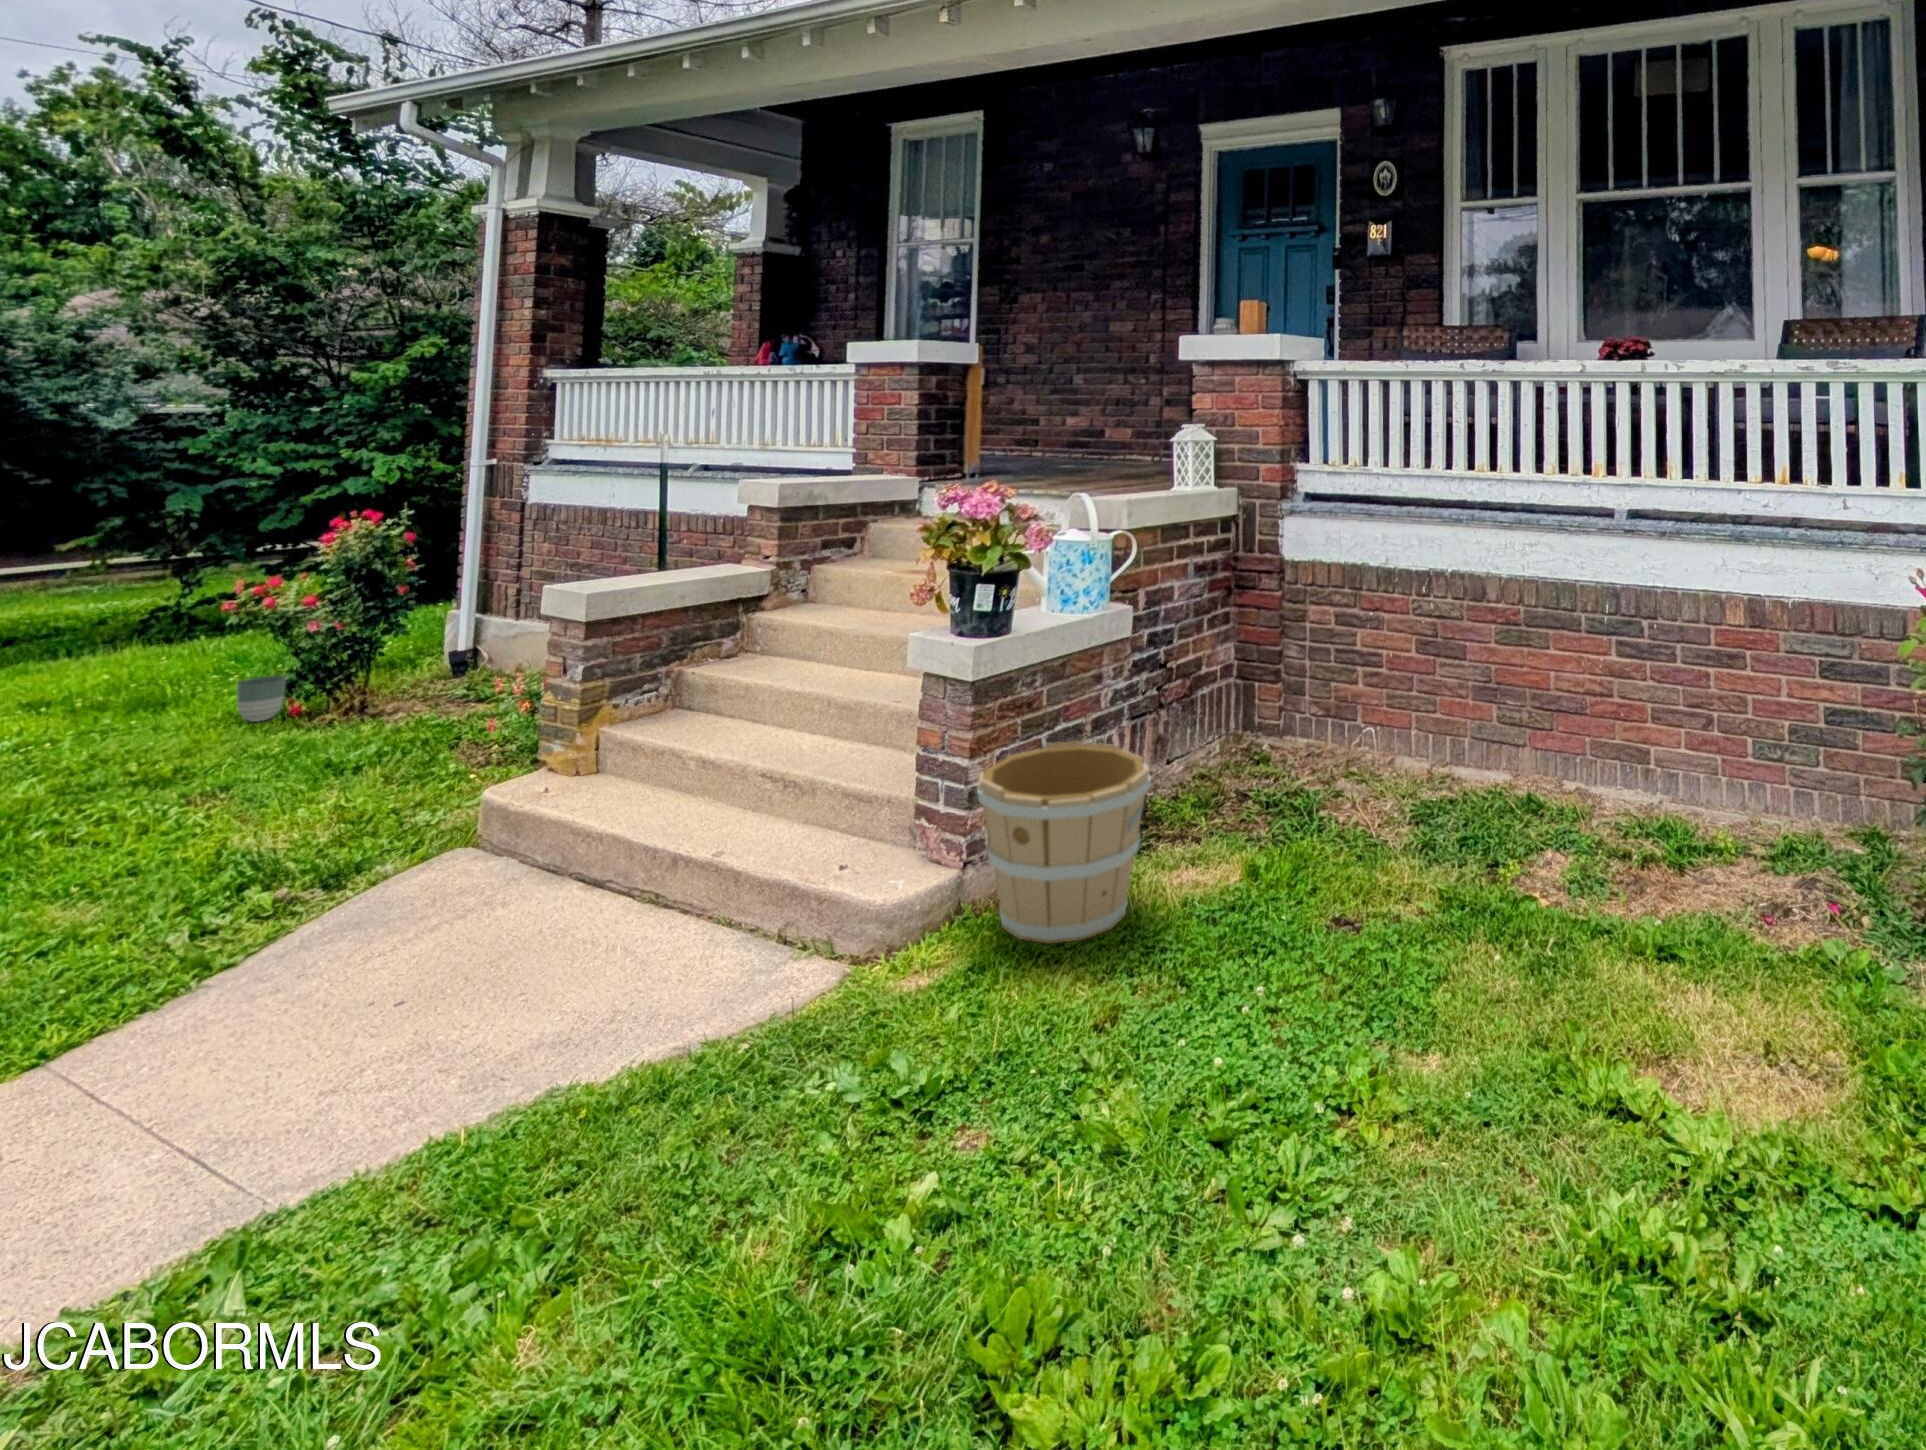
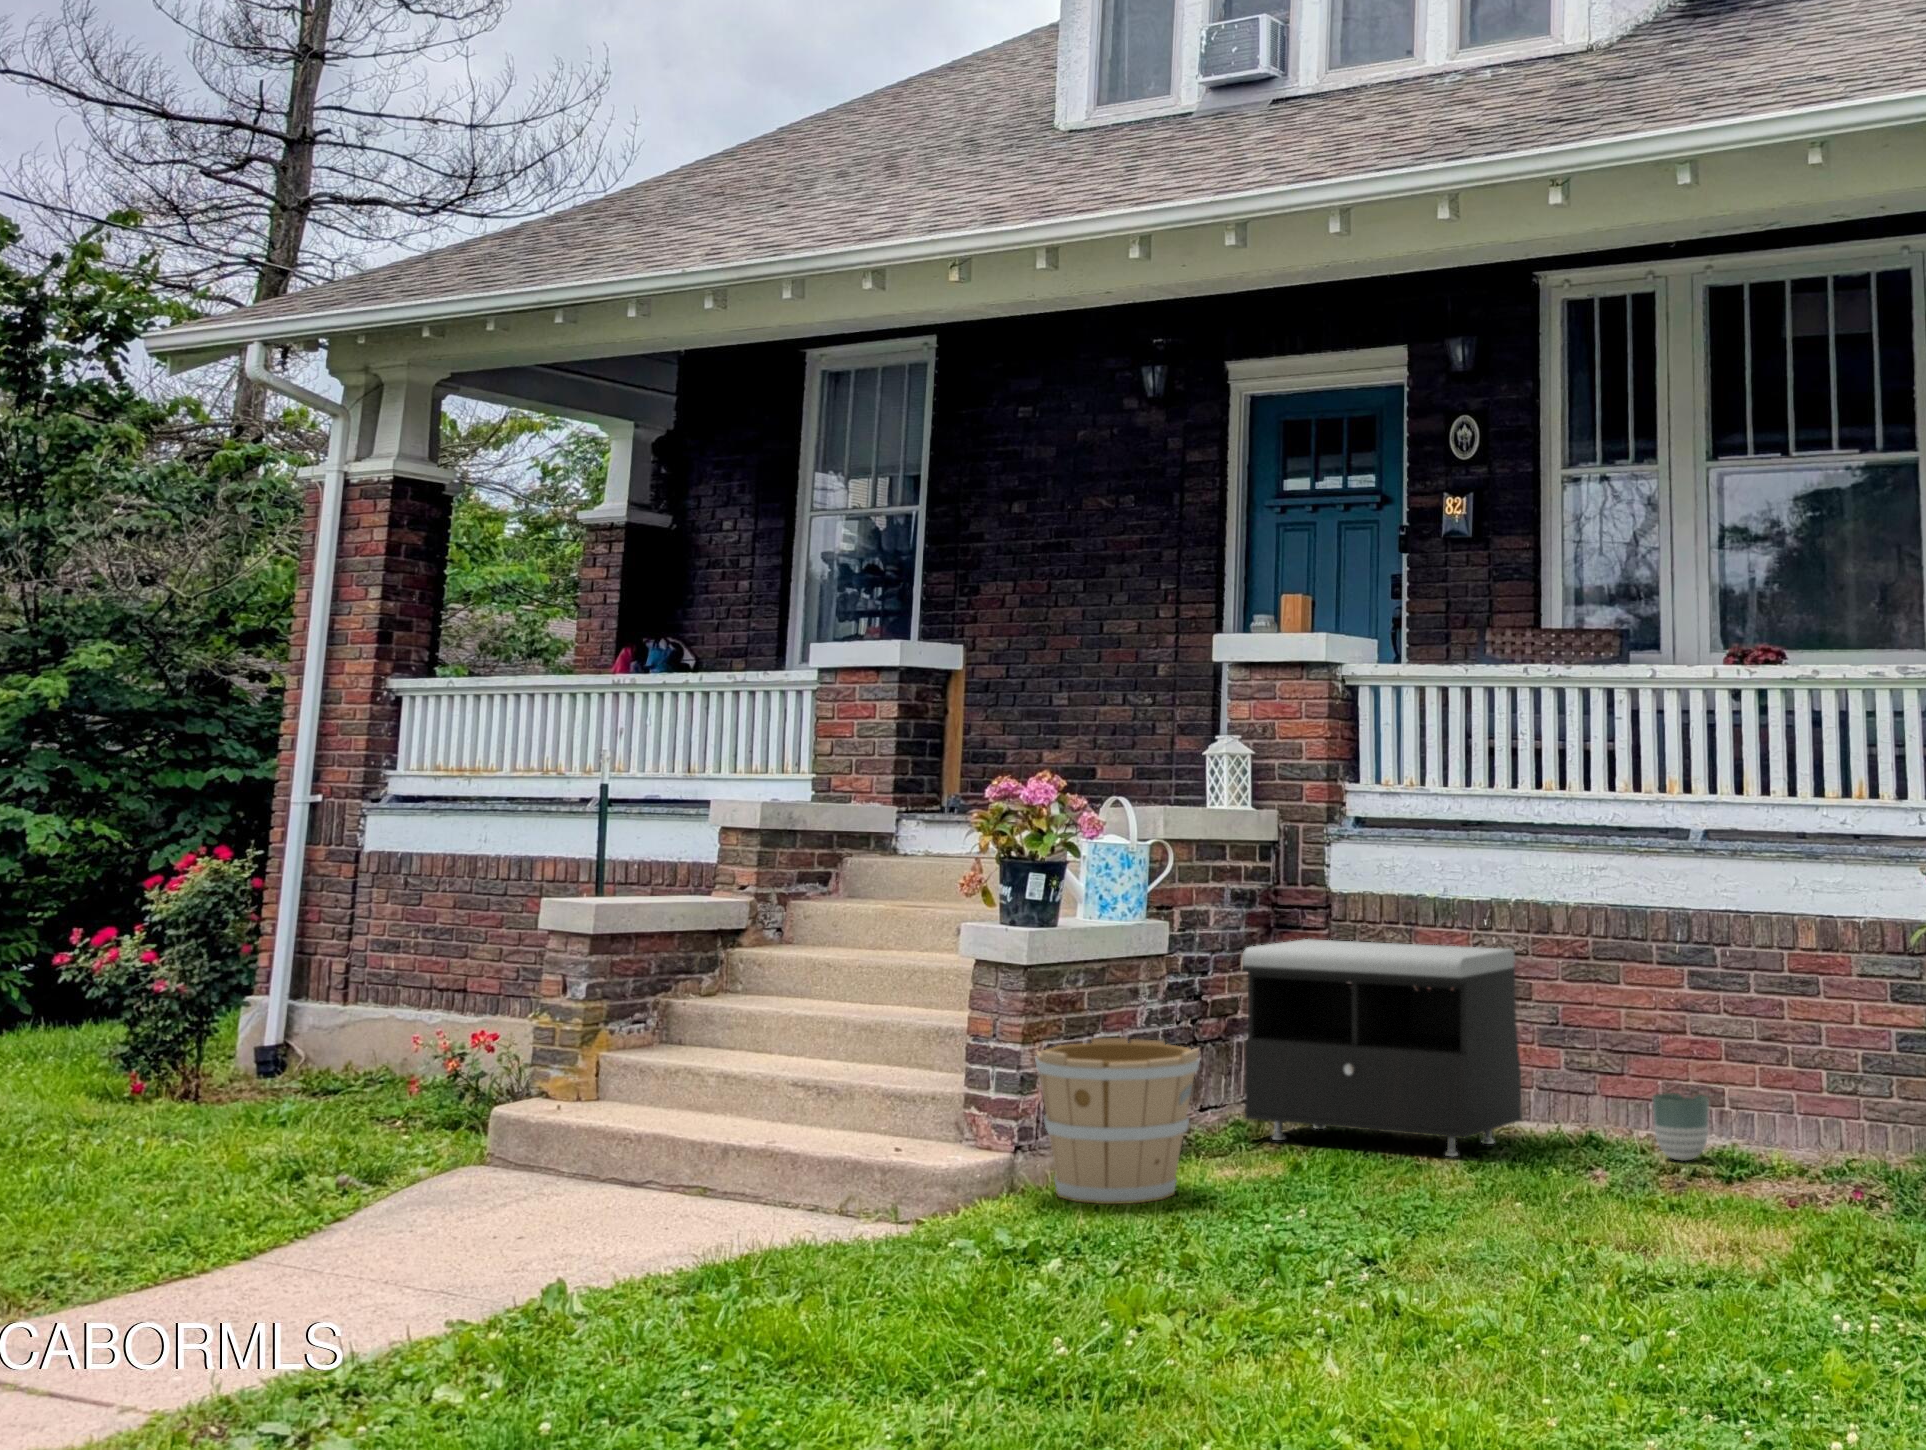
storage bench: none [1203,600,1454,815] -> present [1242,939,1522,1156]
planter: present [237,675,286,722] -> present [1653,1093,1709,1161]

